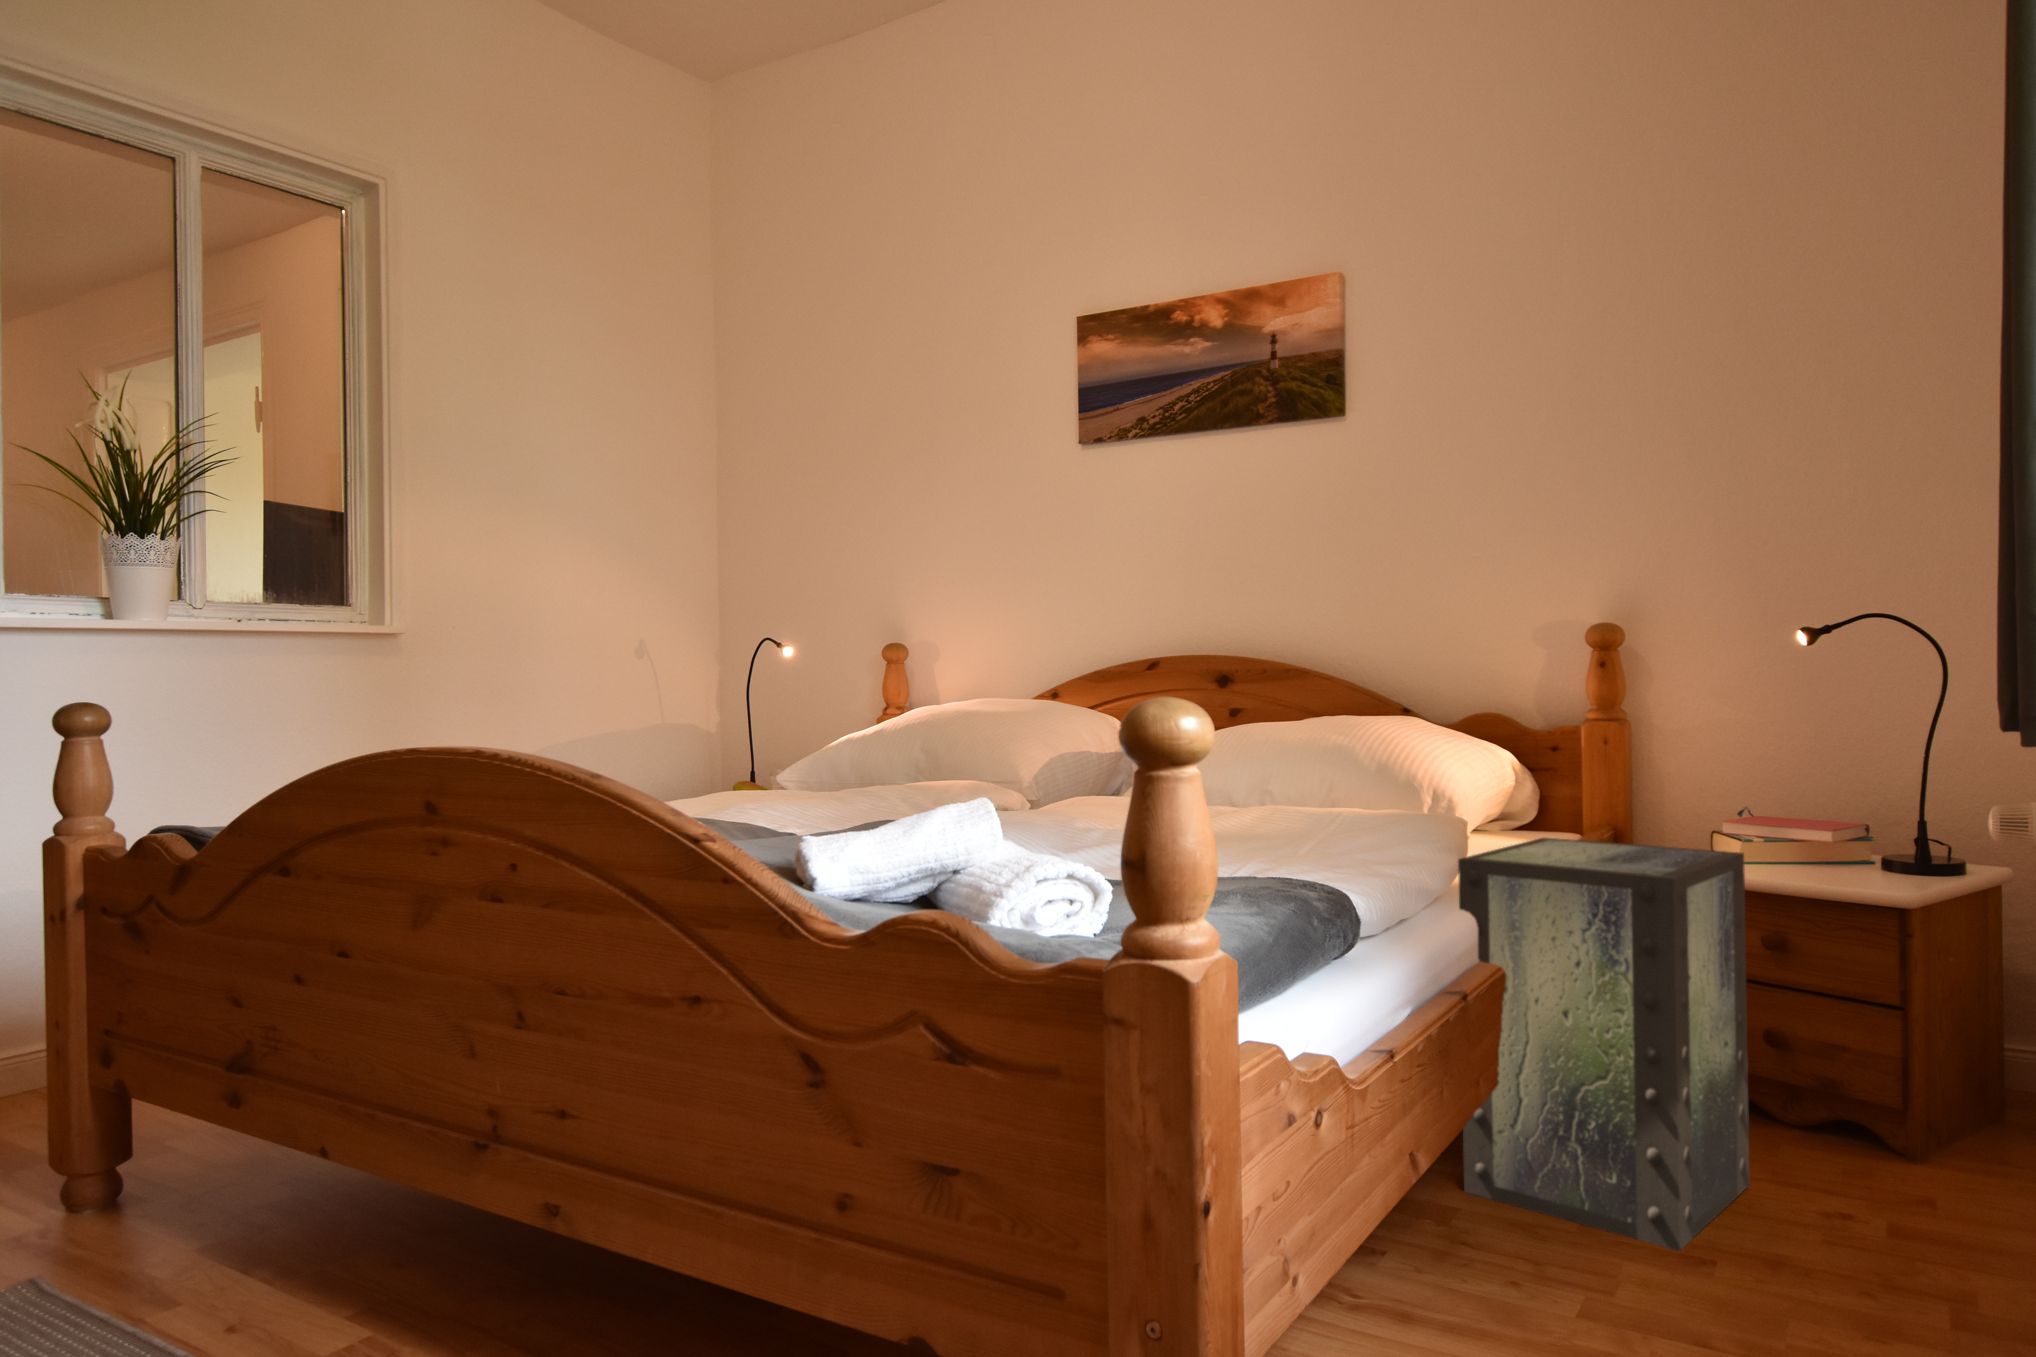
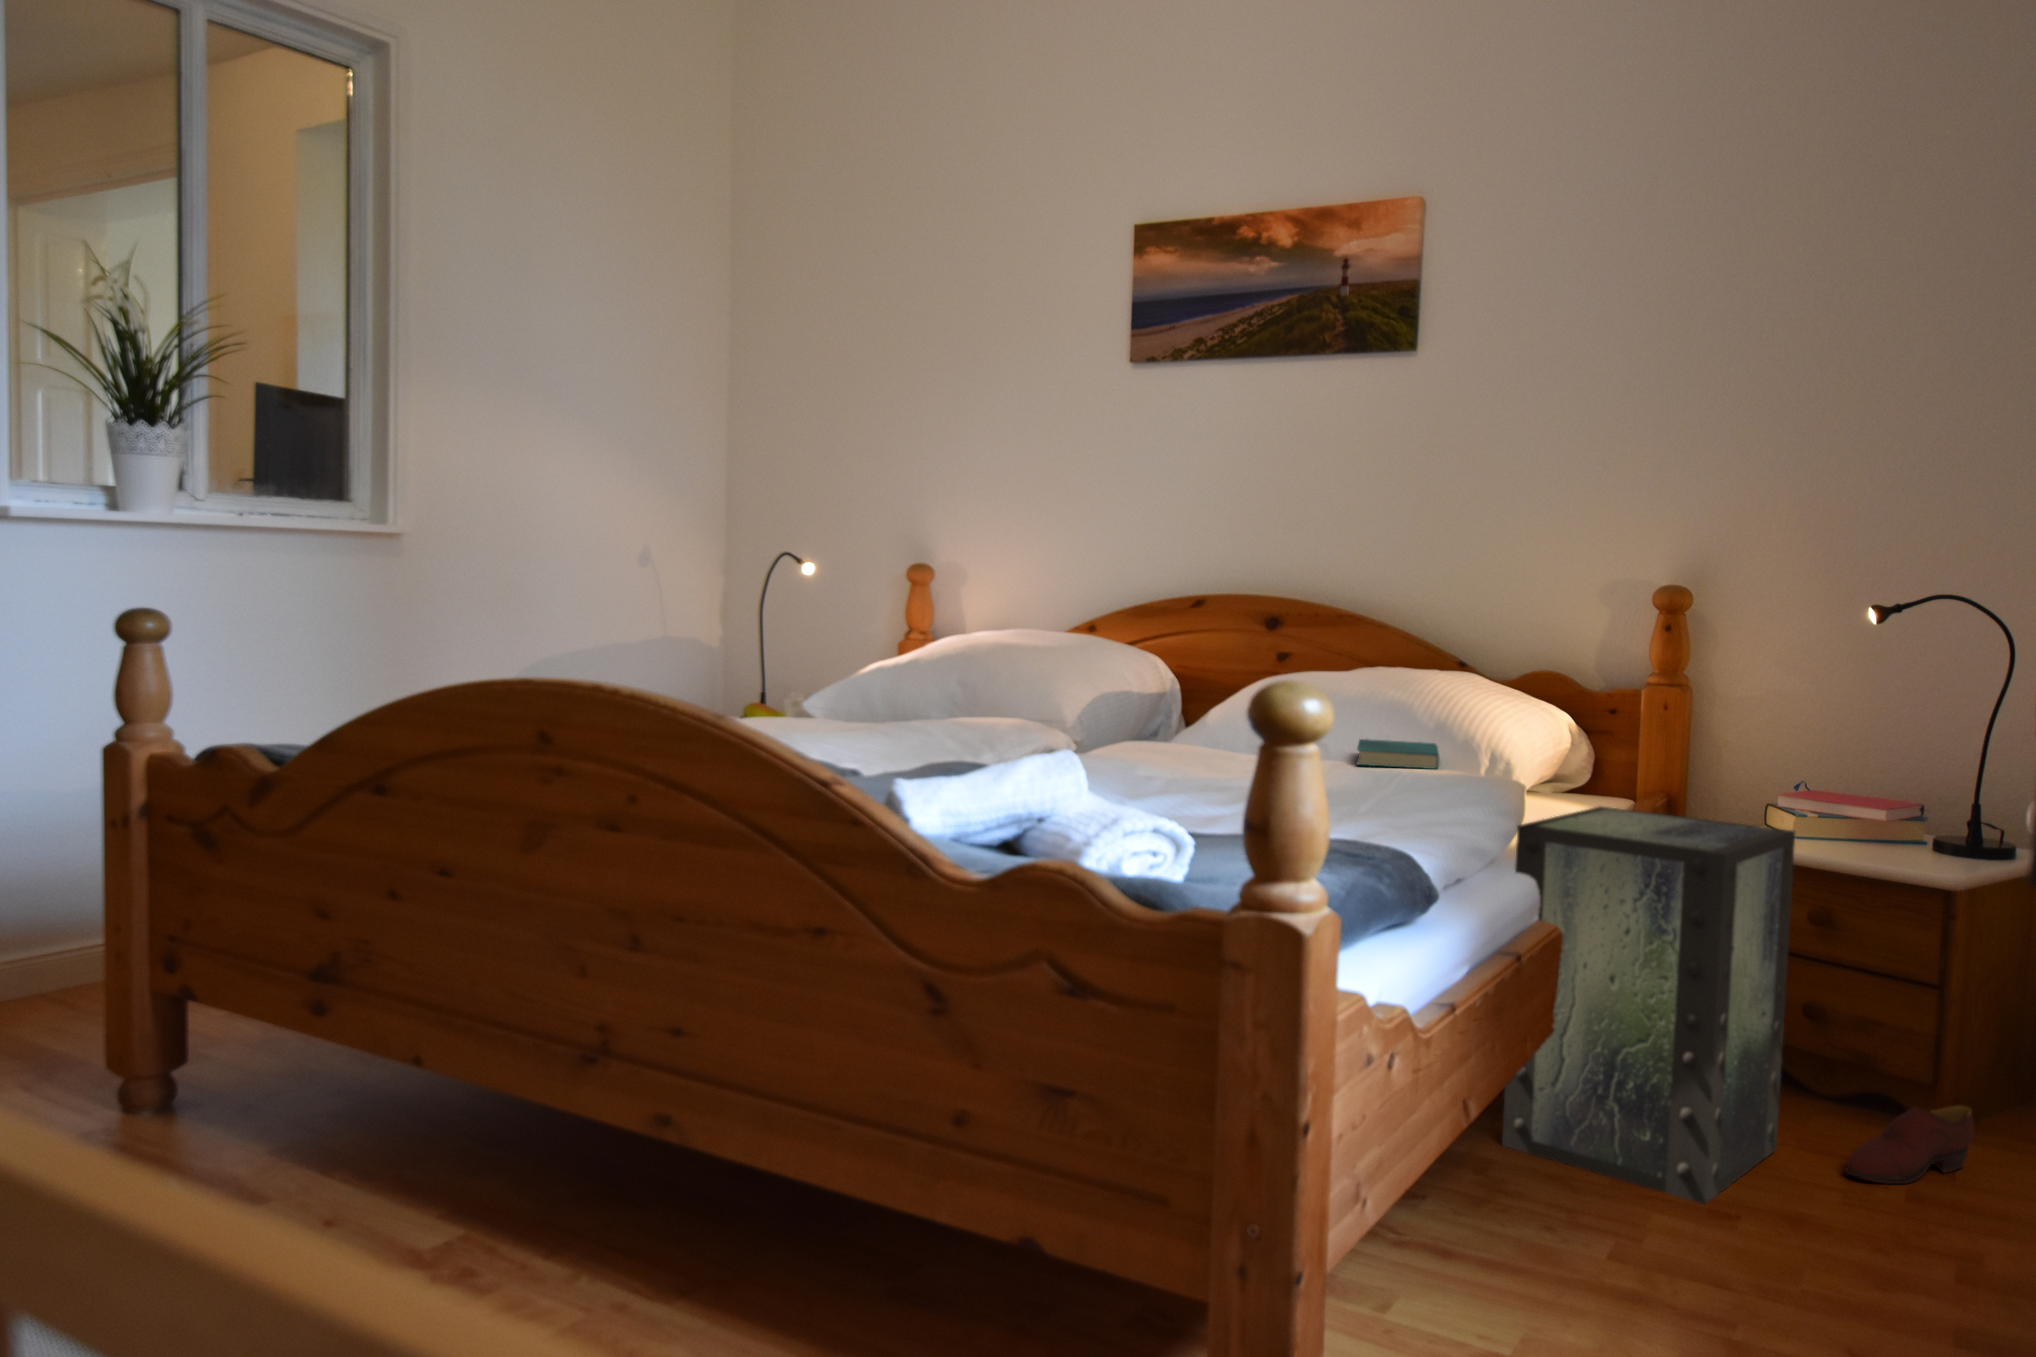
book: none [1301,784,1383,809] -> present [1357,739,1439,769]
shoe: none [1824,1132,1956,1219] -> present [1846,1106,1974,1184]

